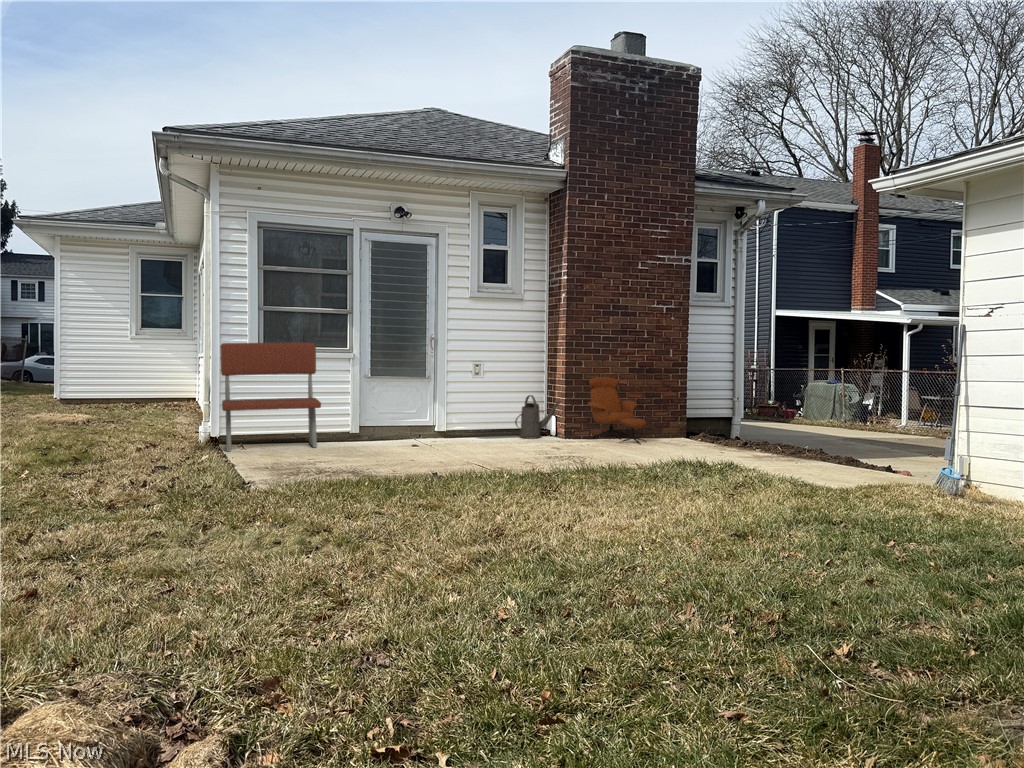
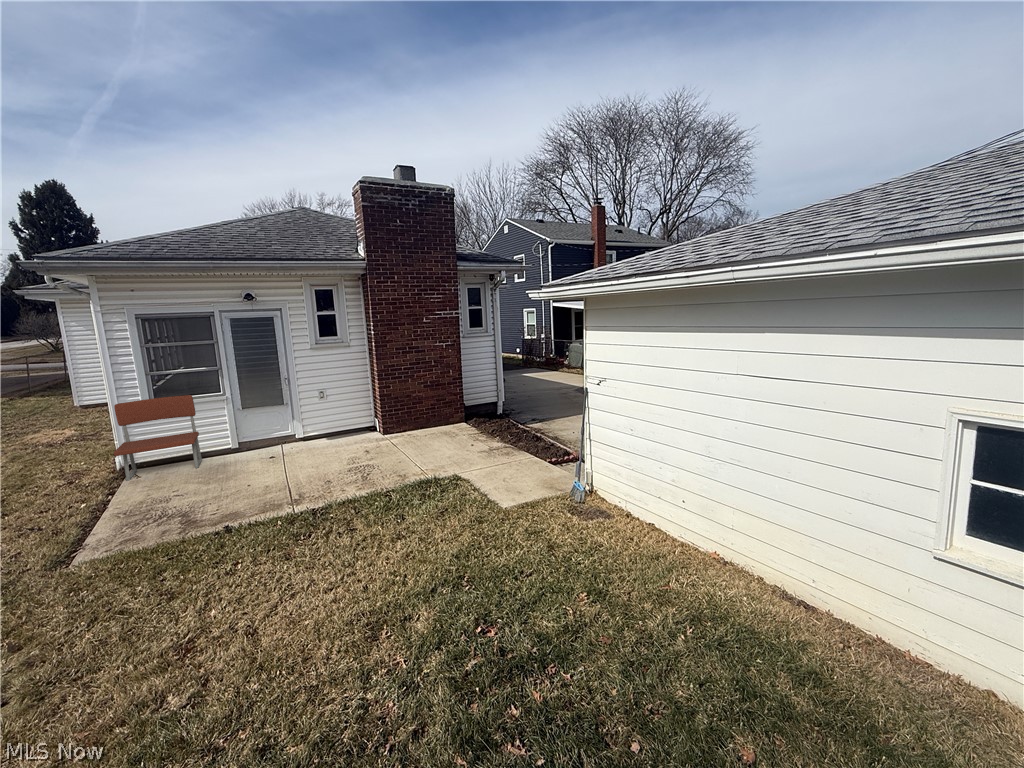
lounge chair: present [588,377,646,443] -> none [392,394,429,442]
watering can: present [515,395,560,439] -> none [345,412,377,440]

